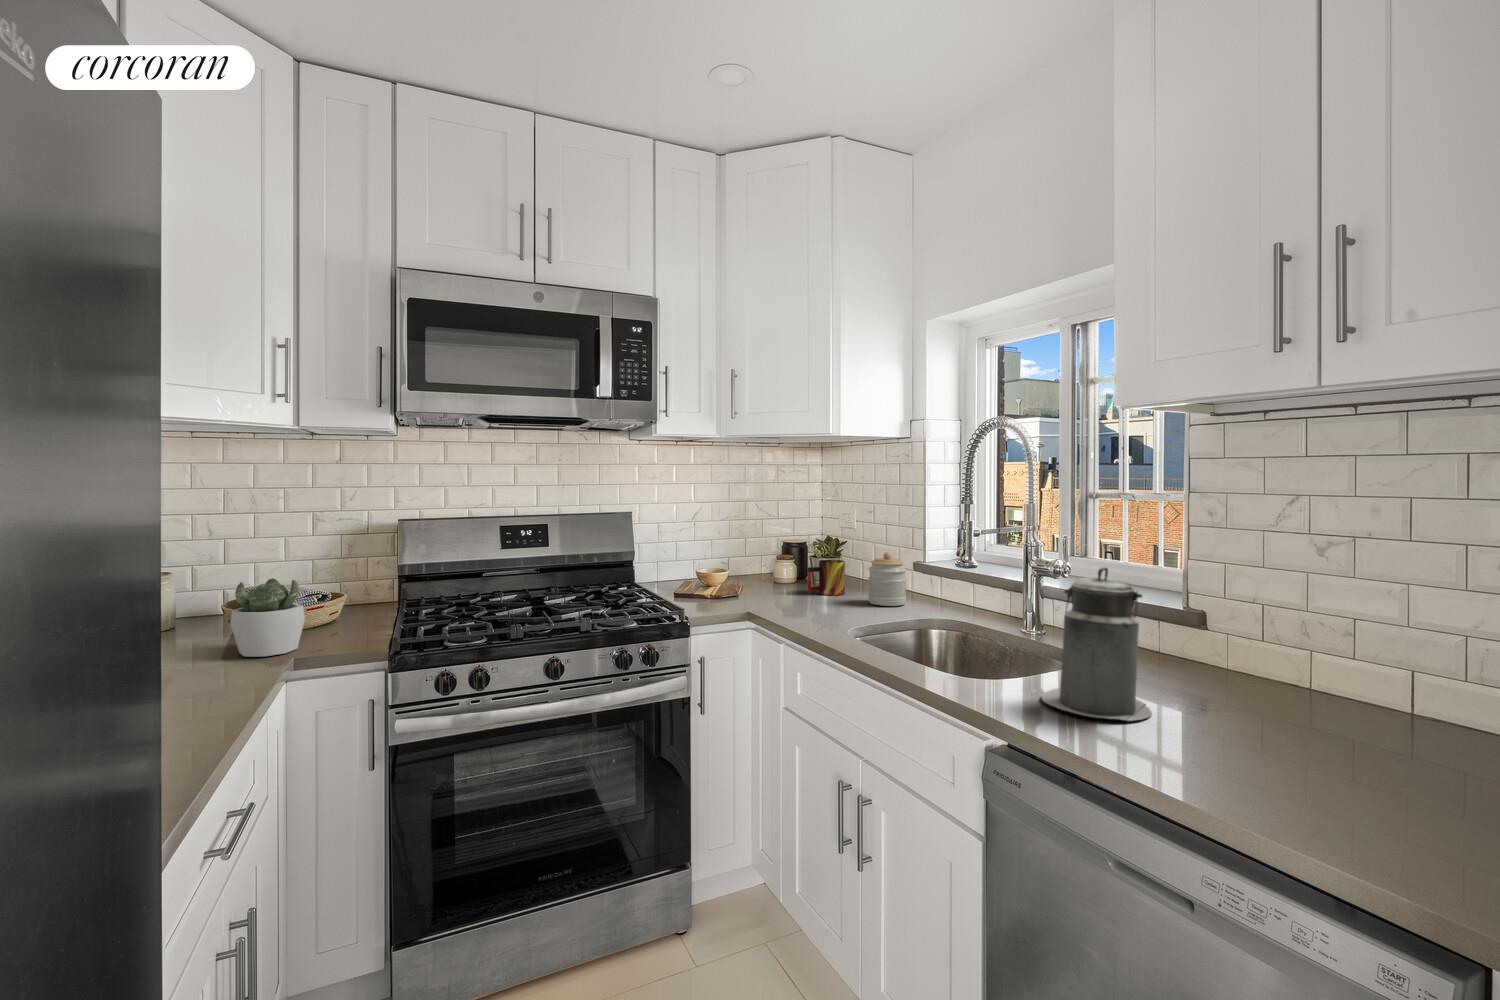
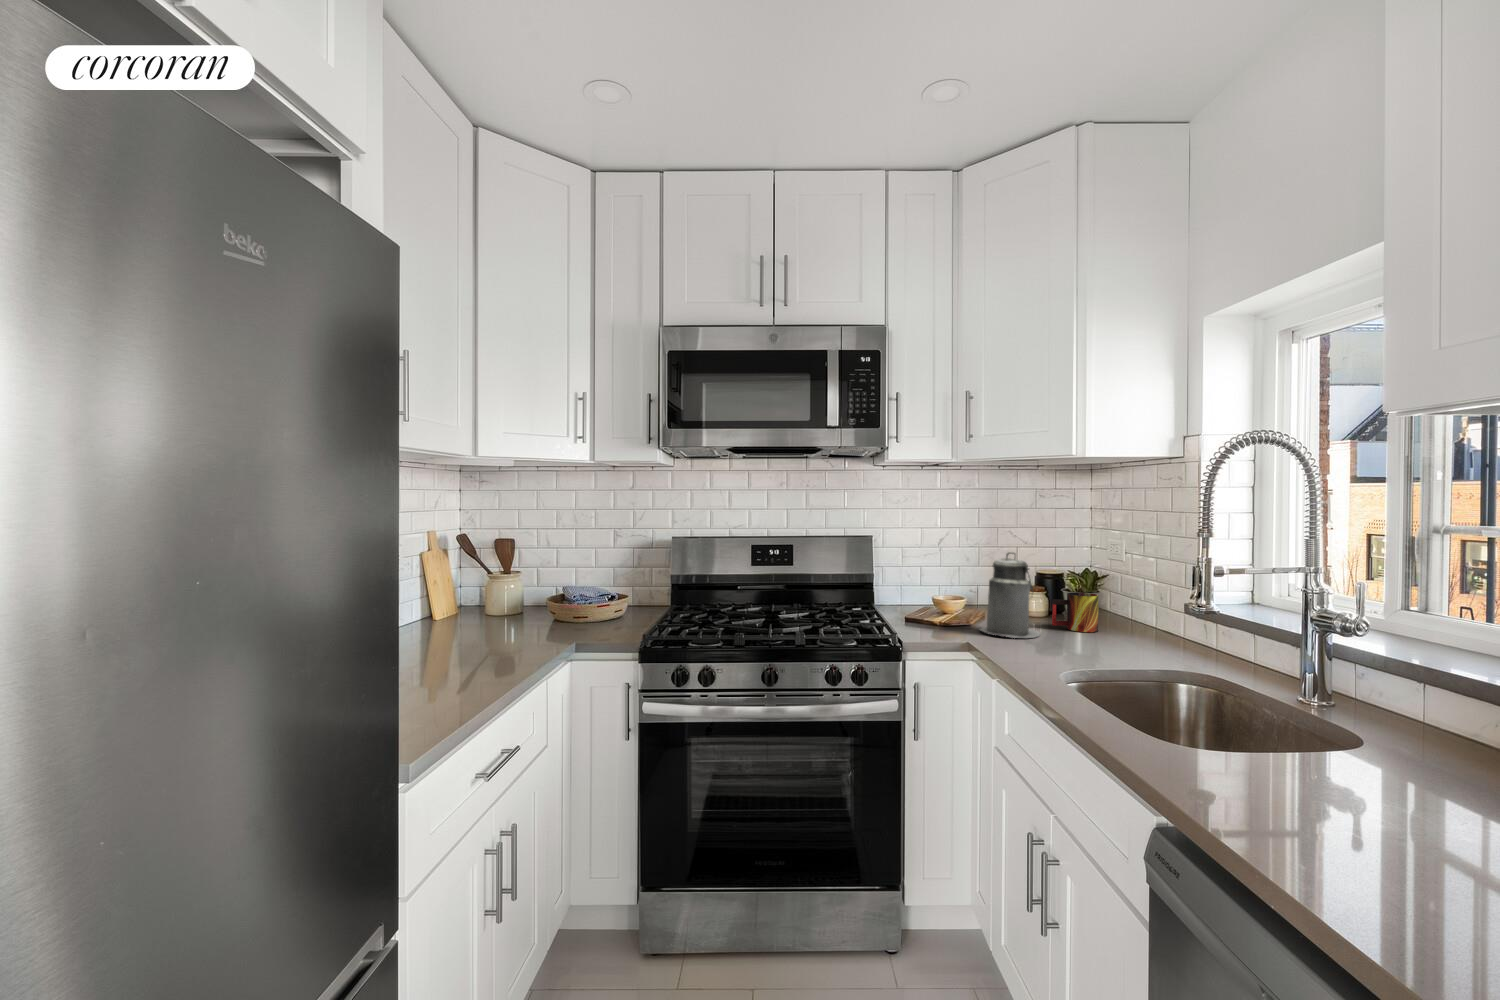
jar: present [868,552,906,606] -> none [1118,589,1168,651]
canister: present [1042,567,1152,721] -> present [980,552,1040,638]
succulent plant: present [230,578,305,657] -> none [542,580,589,639]

